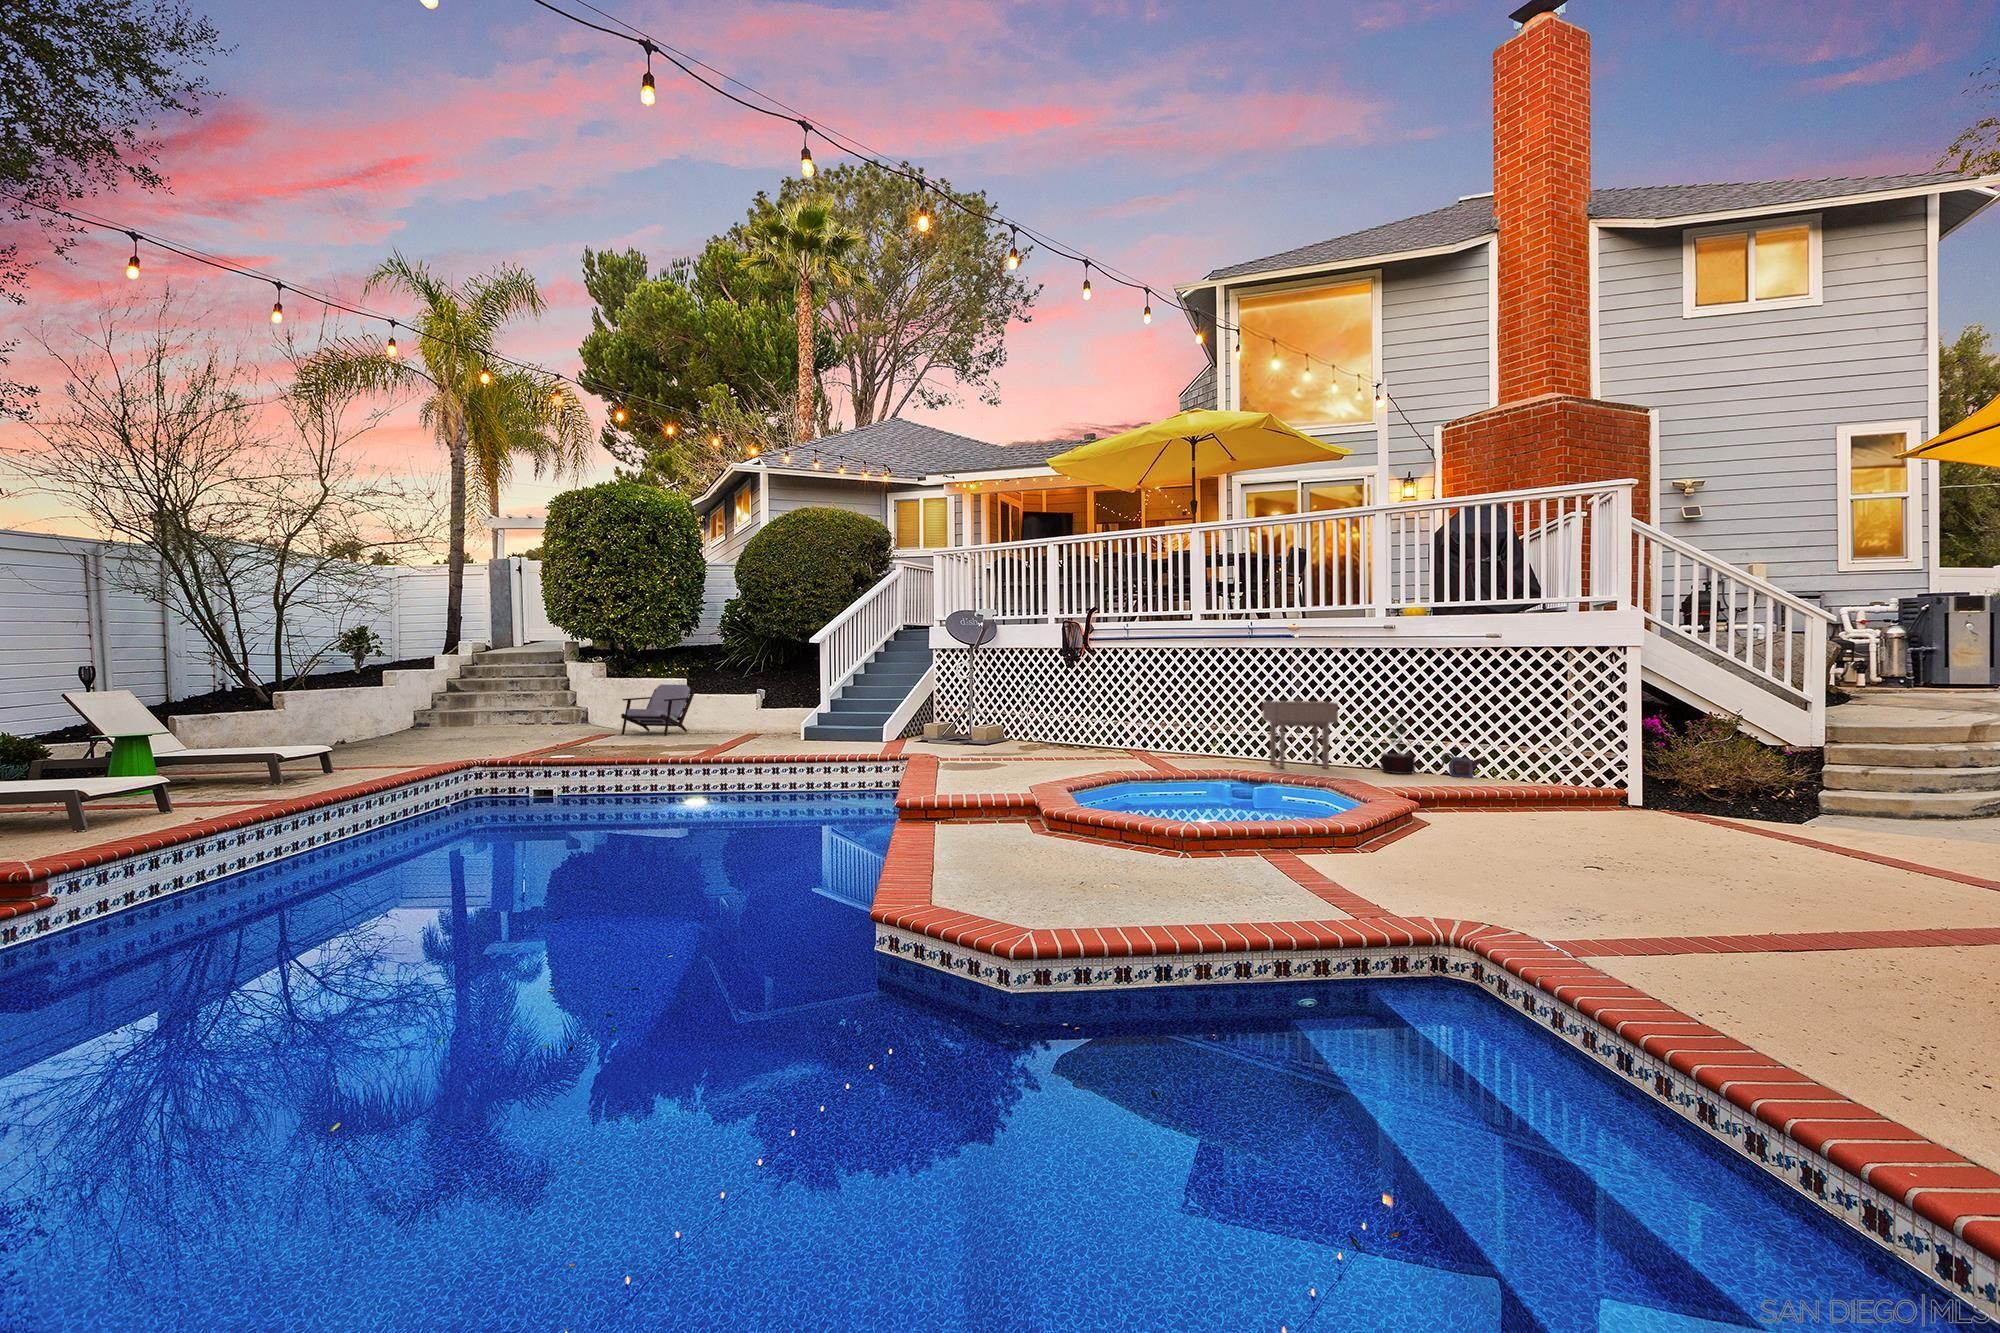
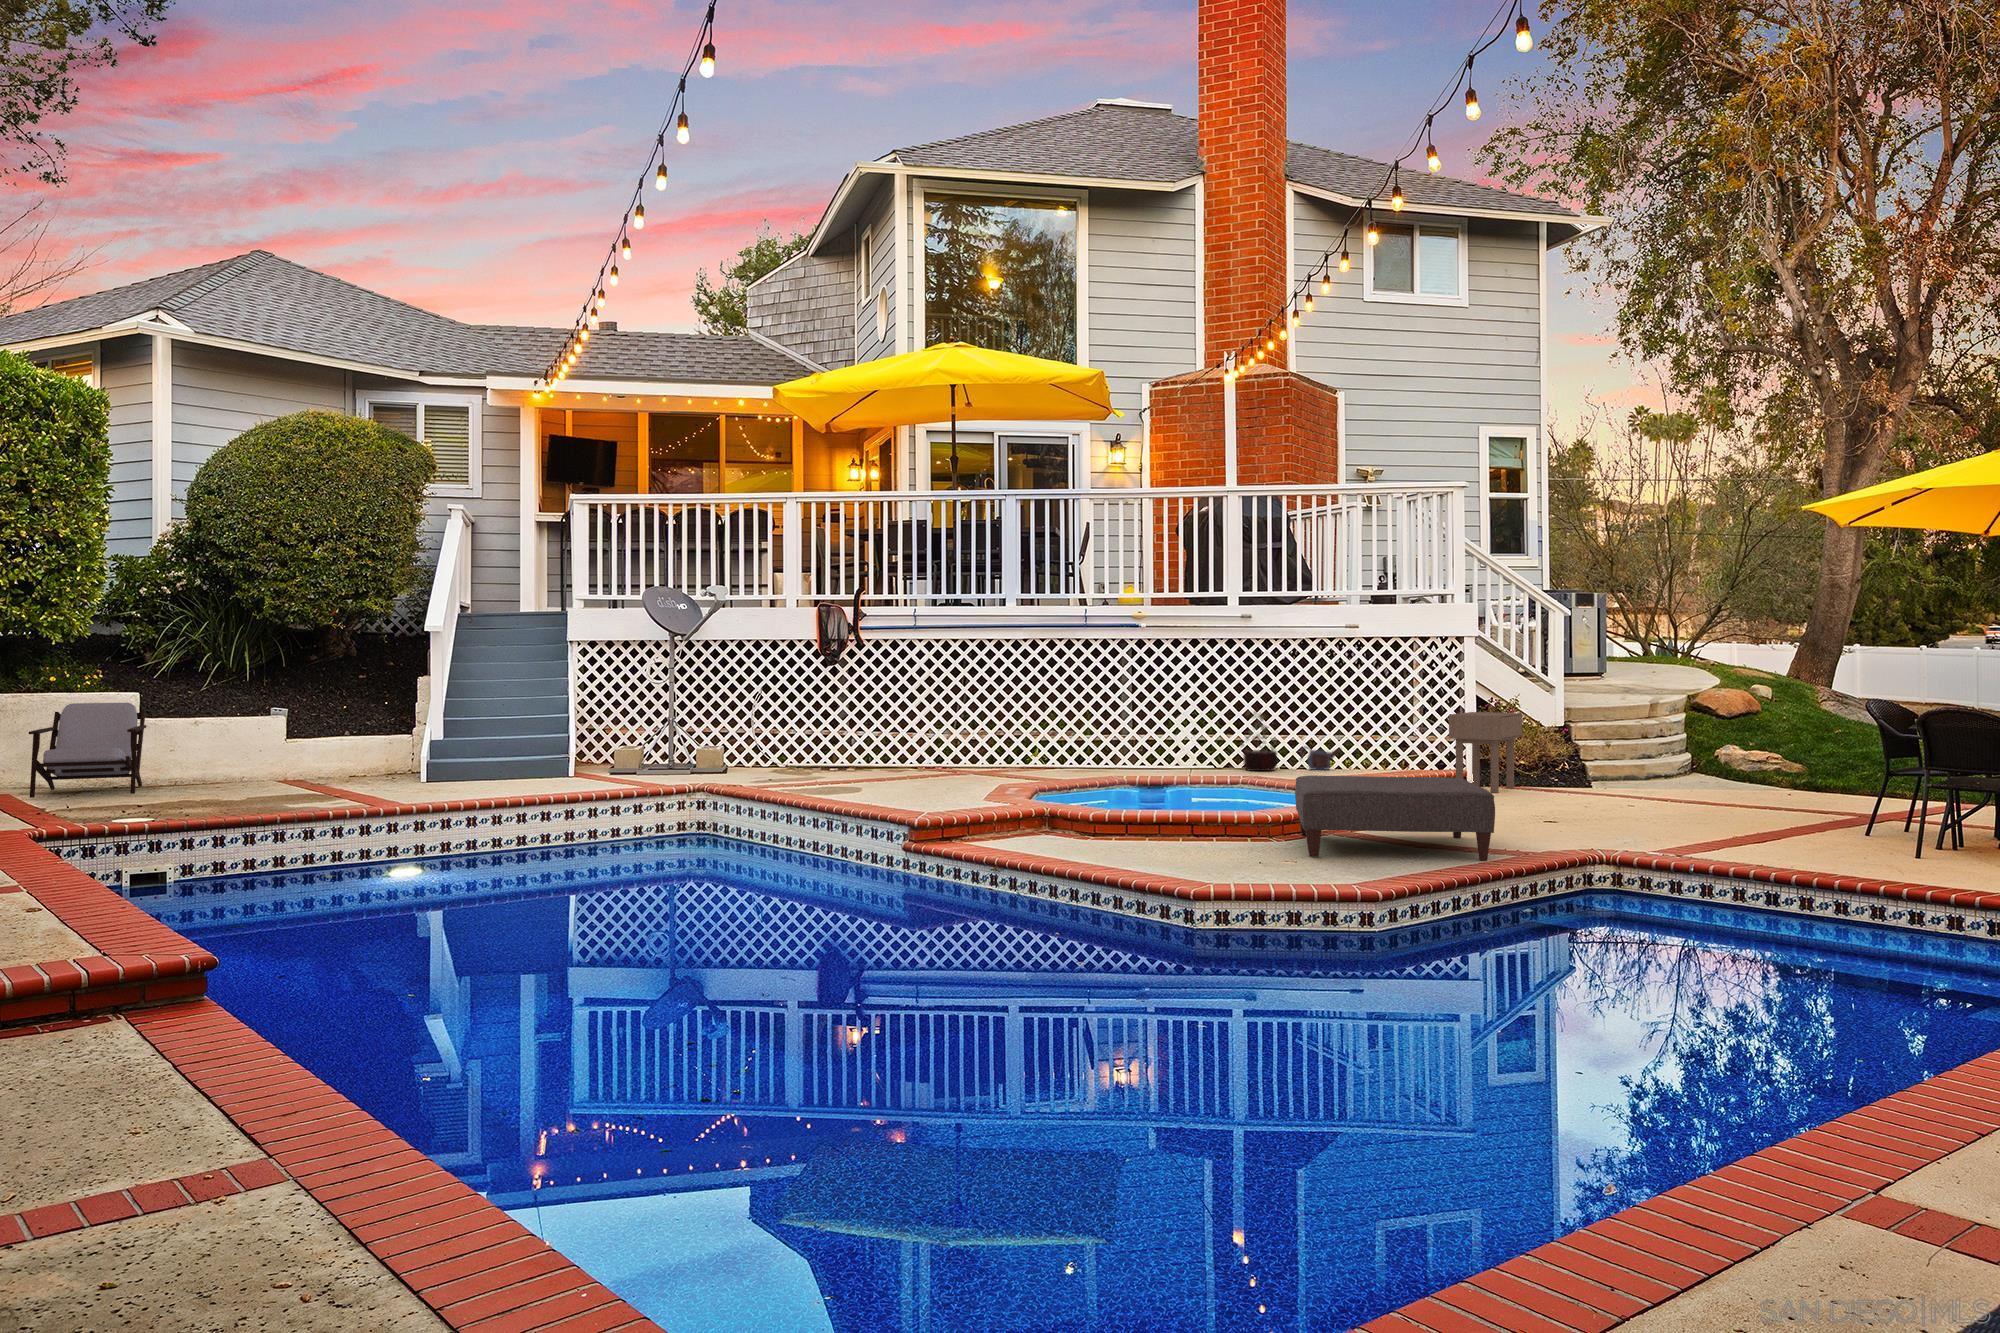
side table: present [1262,701,1338,768] -> present [1449,712,1522,793]
ottoman: none [1147,780,1399,890] -> present [1295,776,1495,861]

